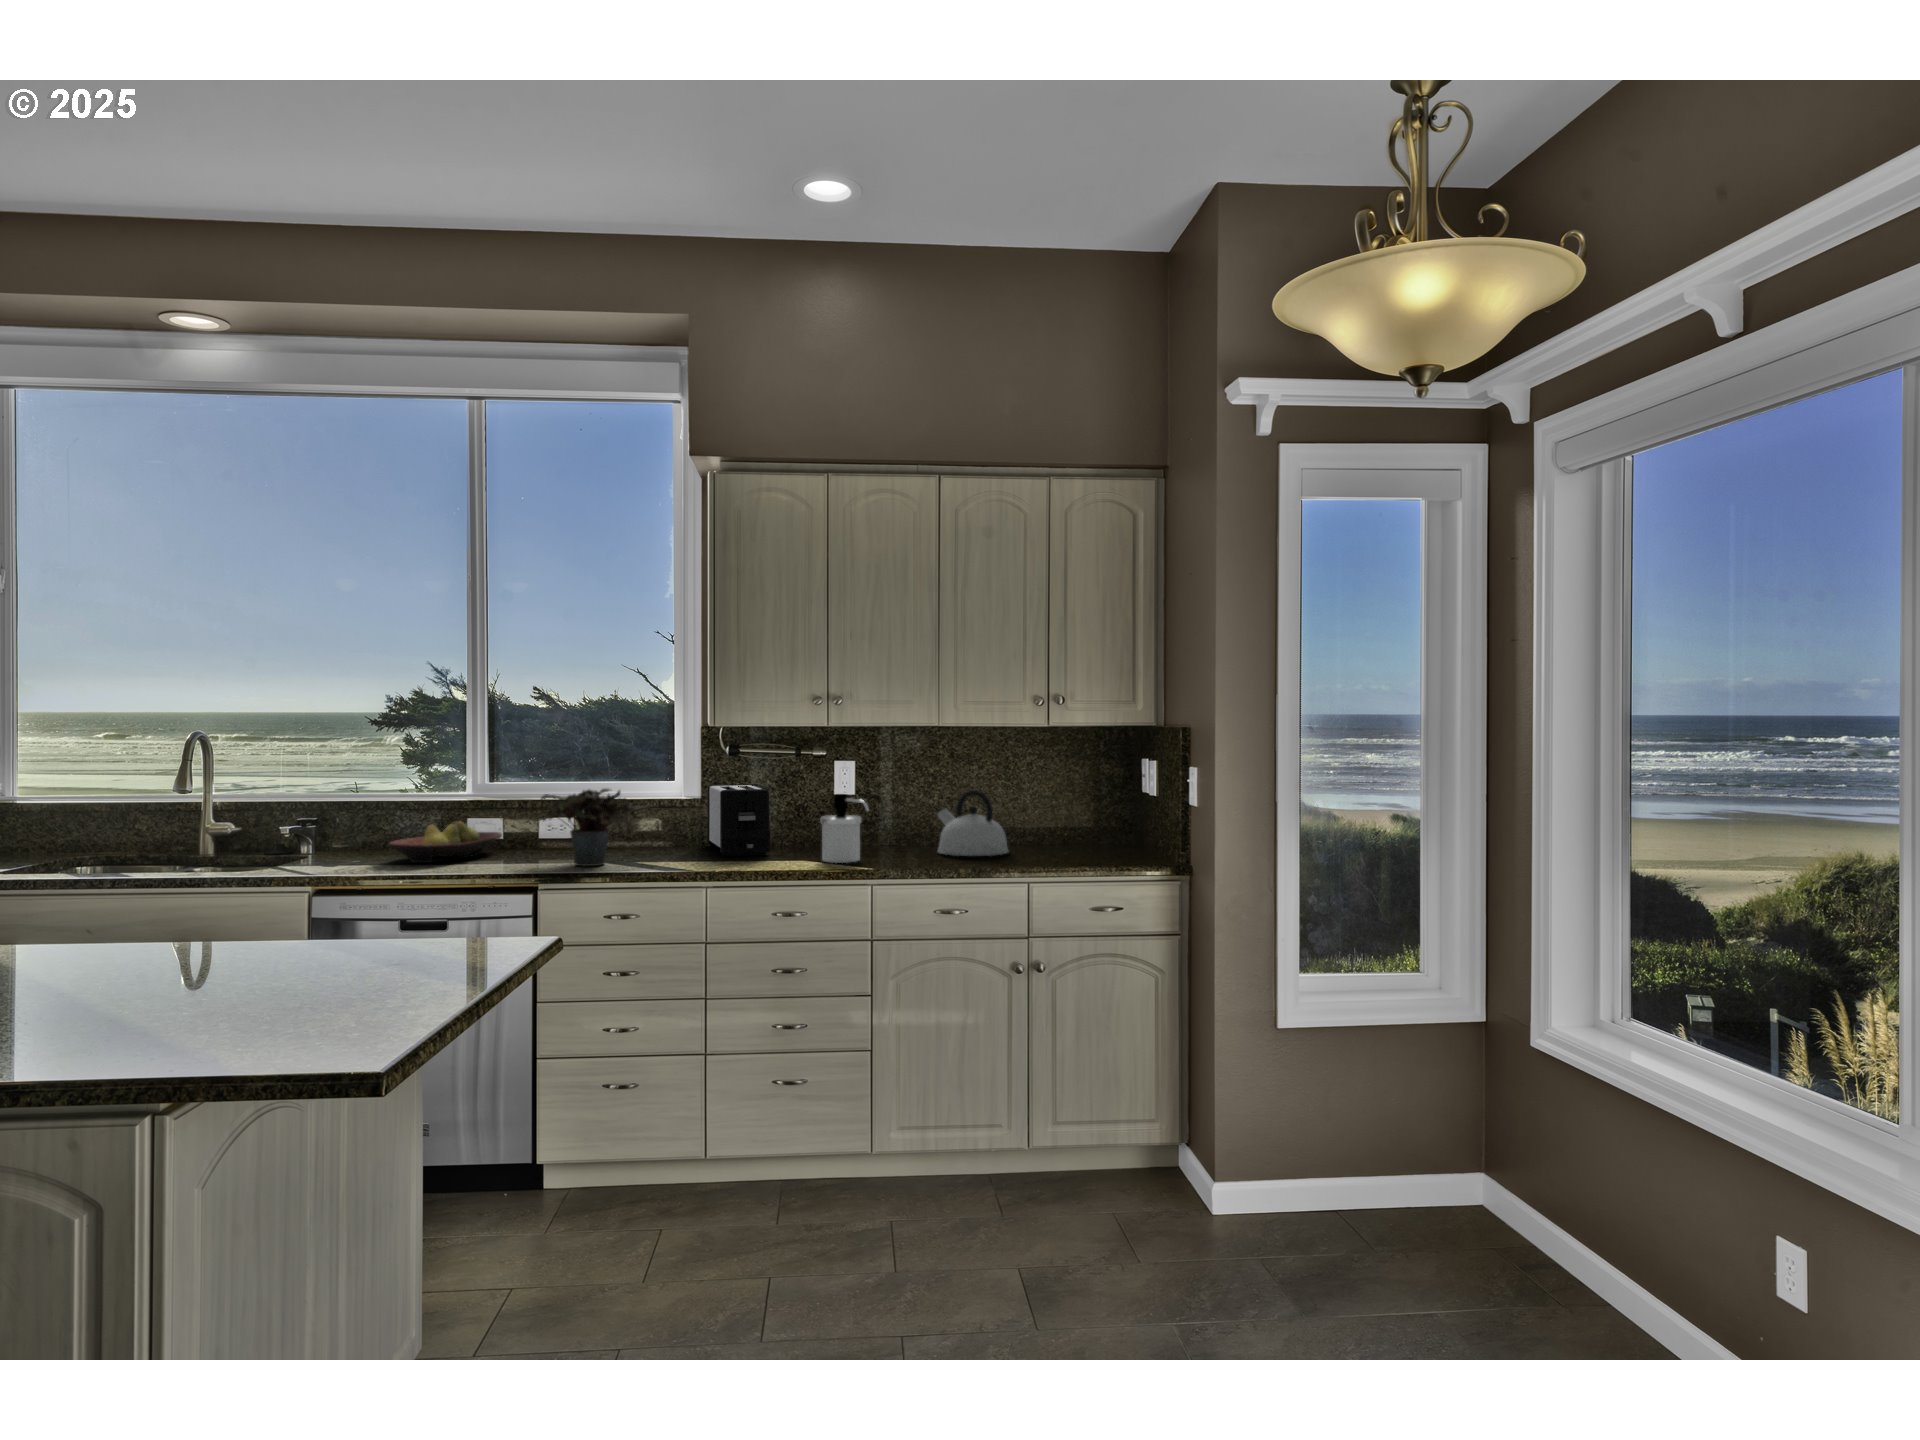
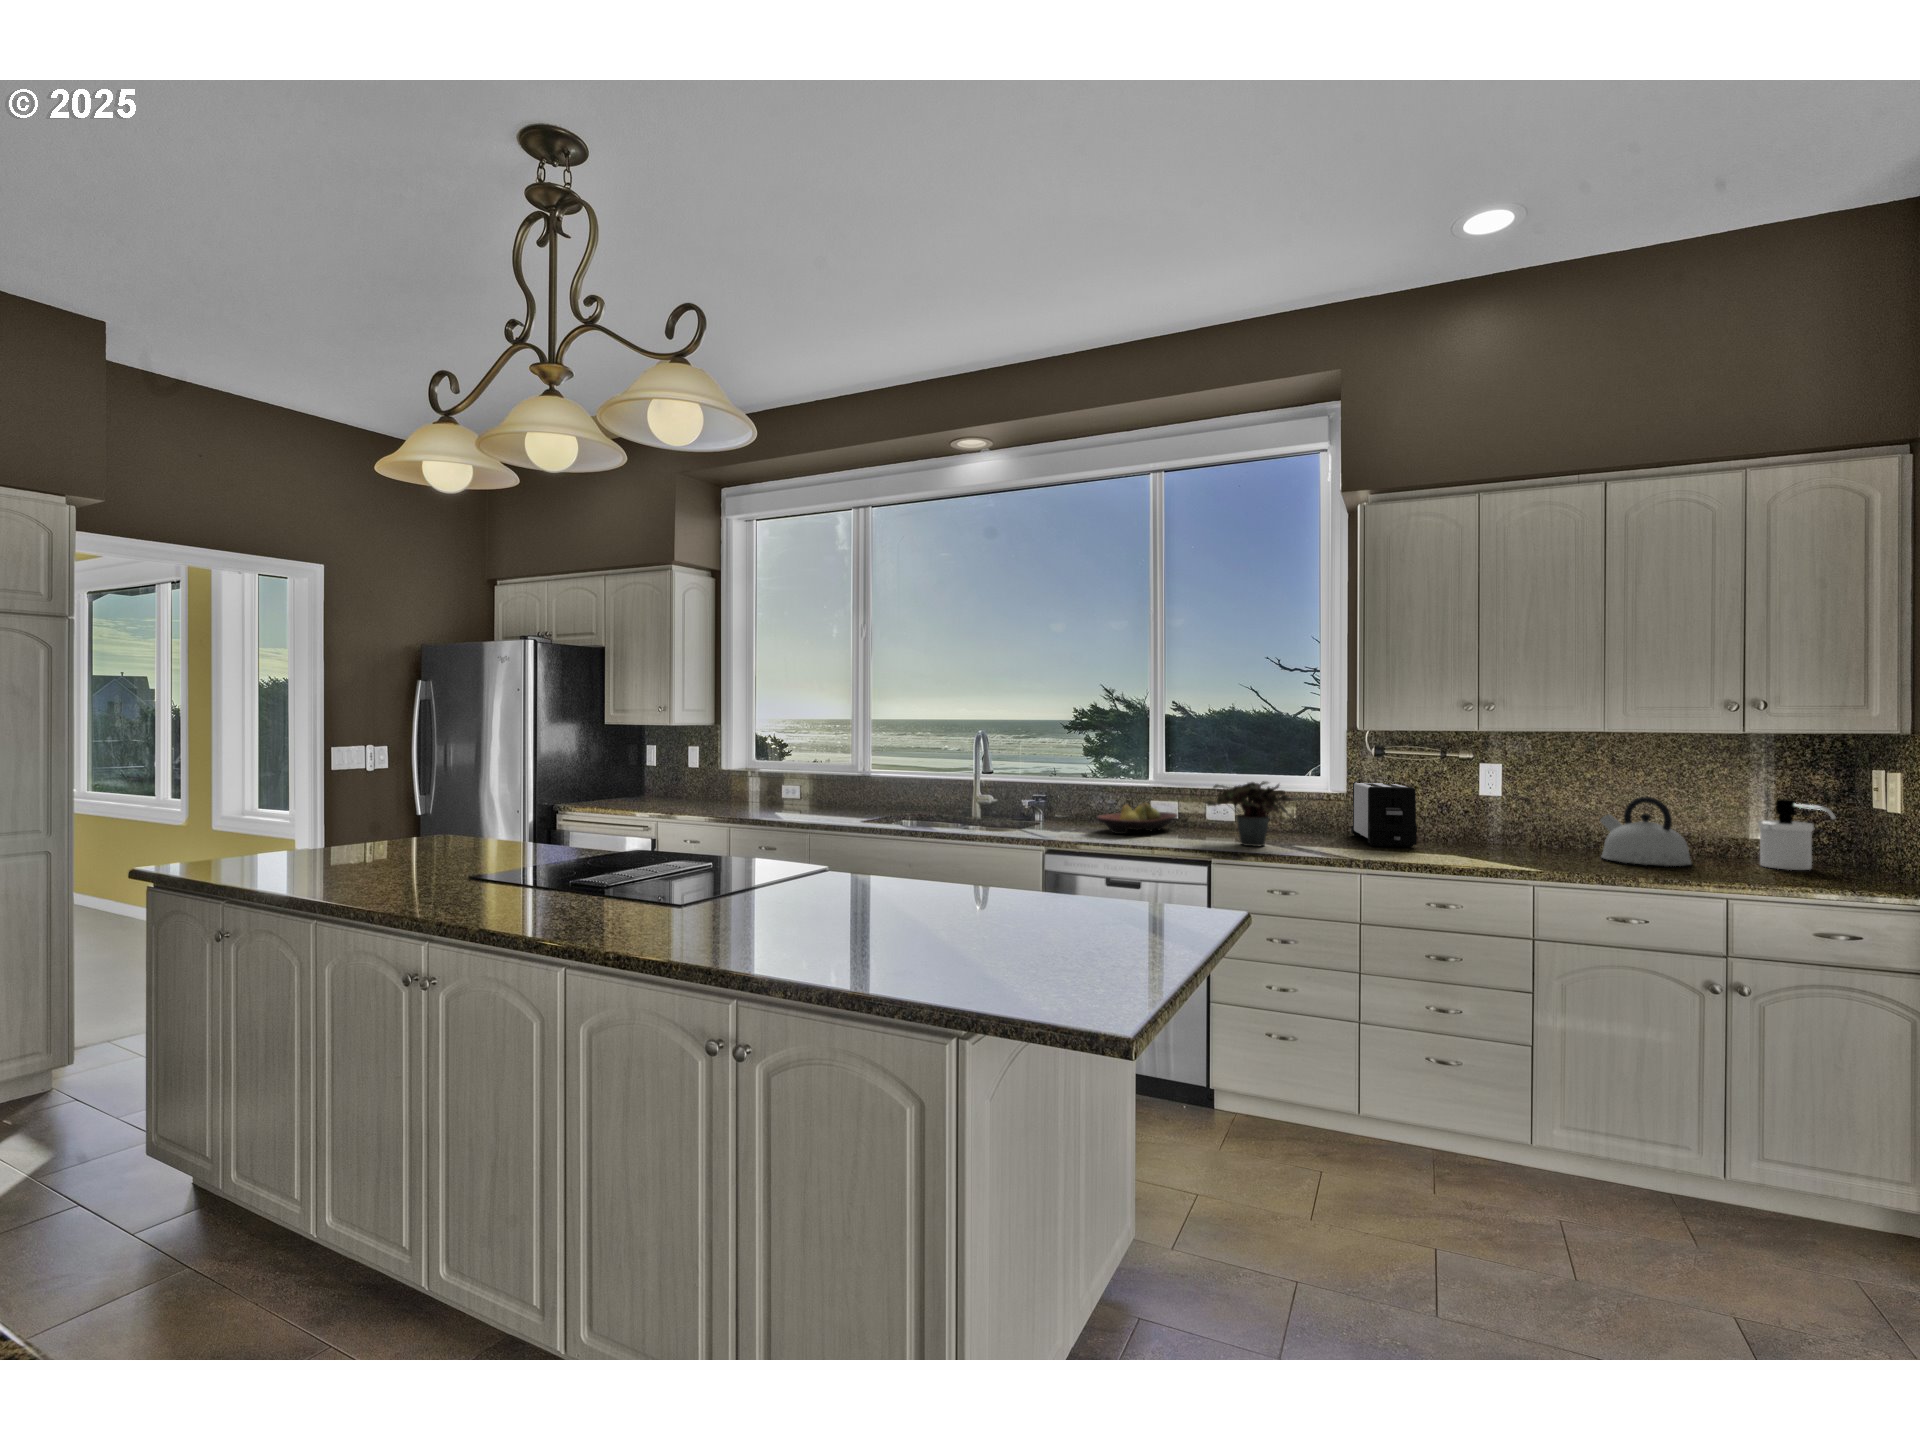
soap dispenser: present [821,794,869,863] -> present [1758,799,1836,870]

